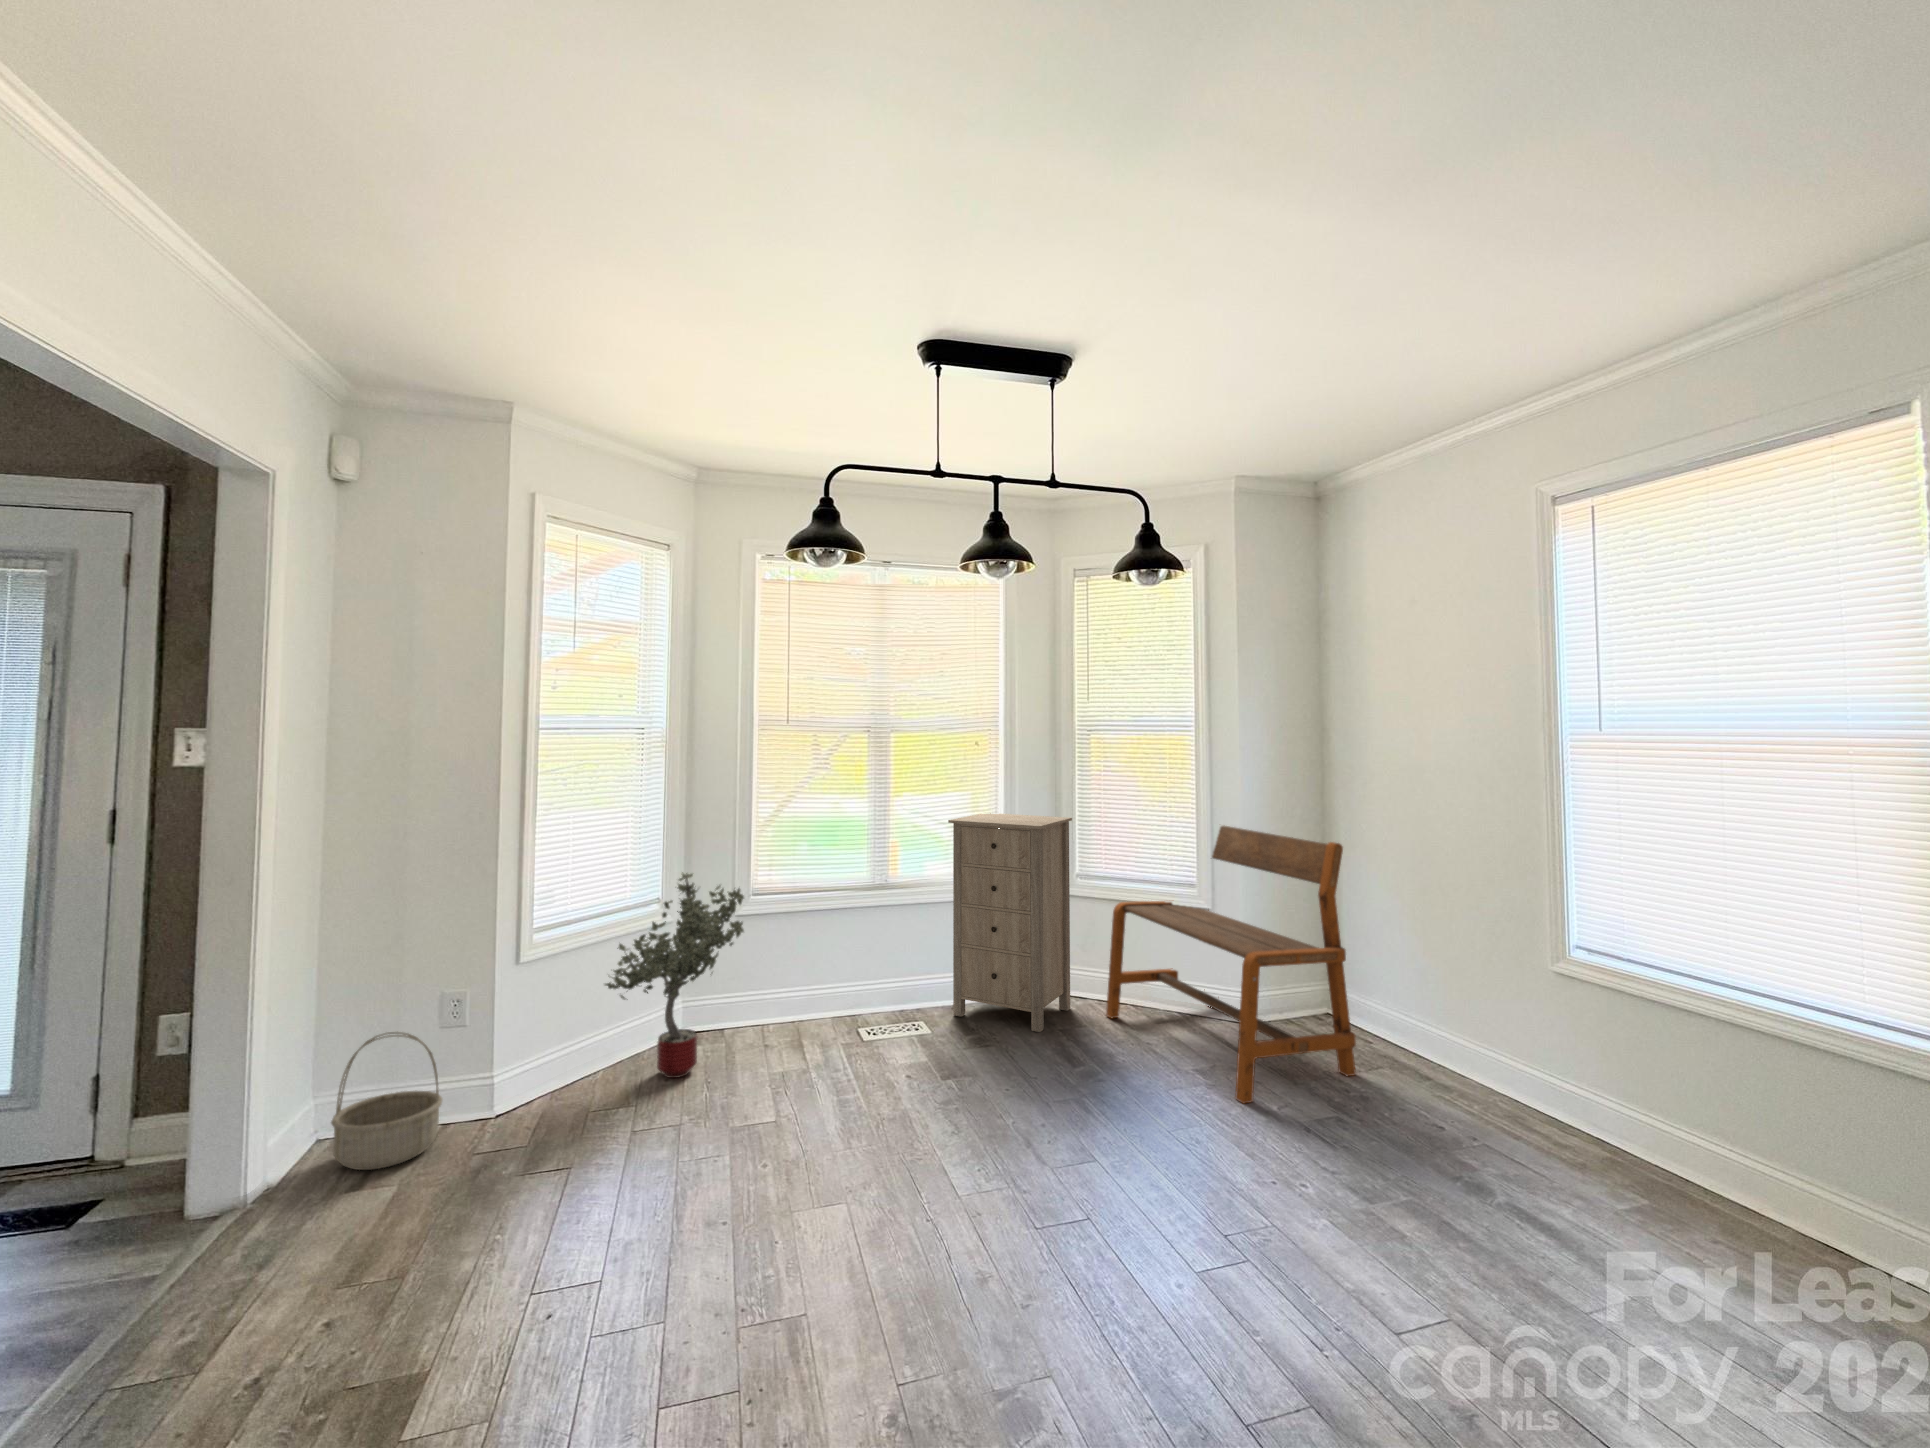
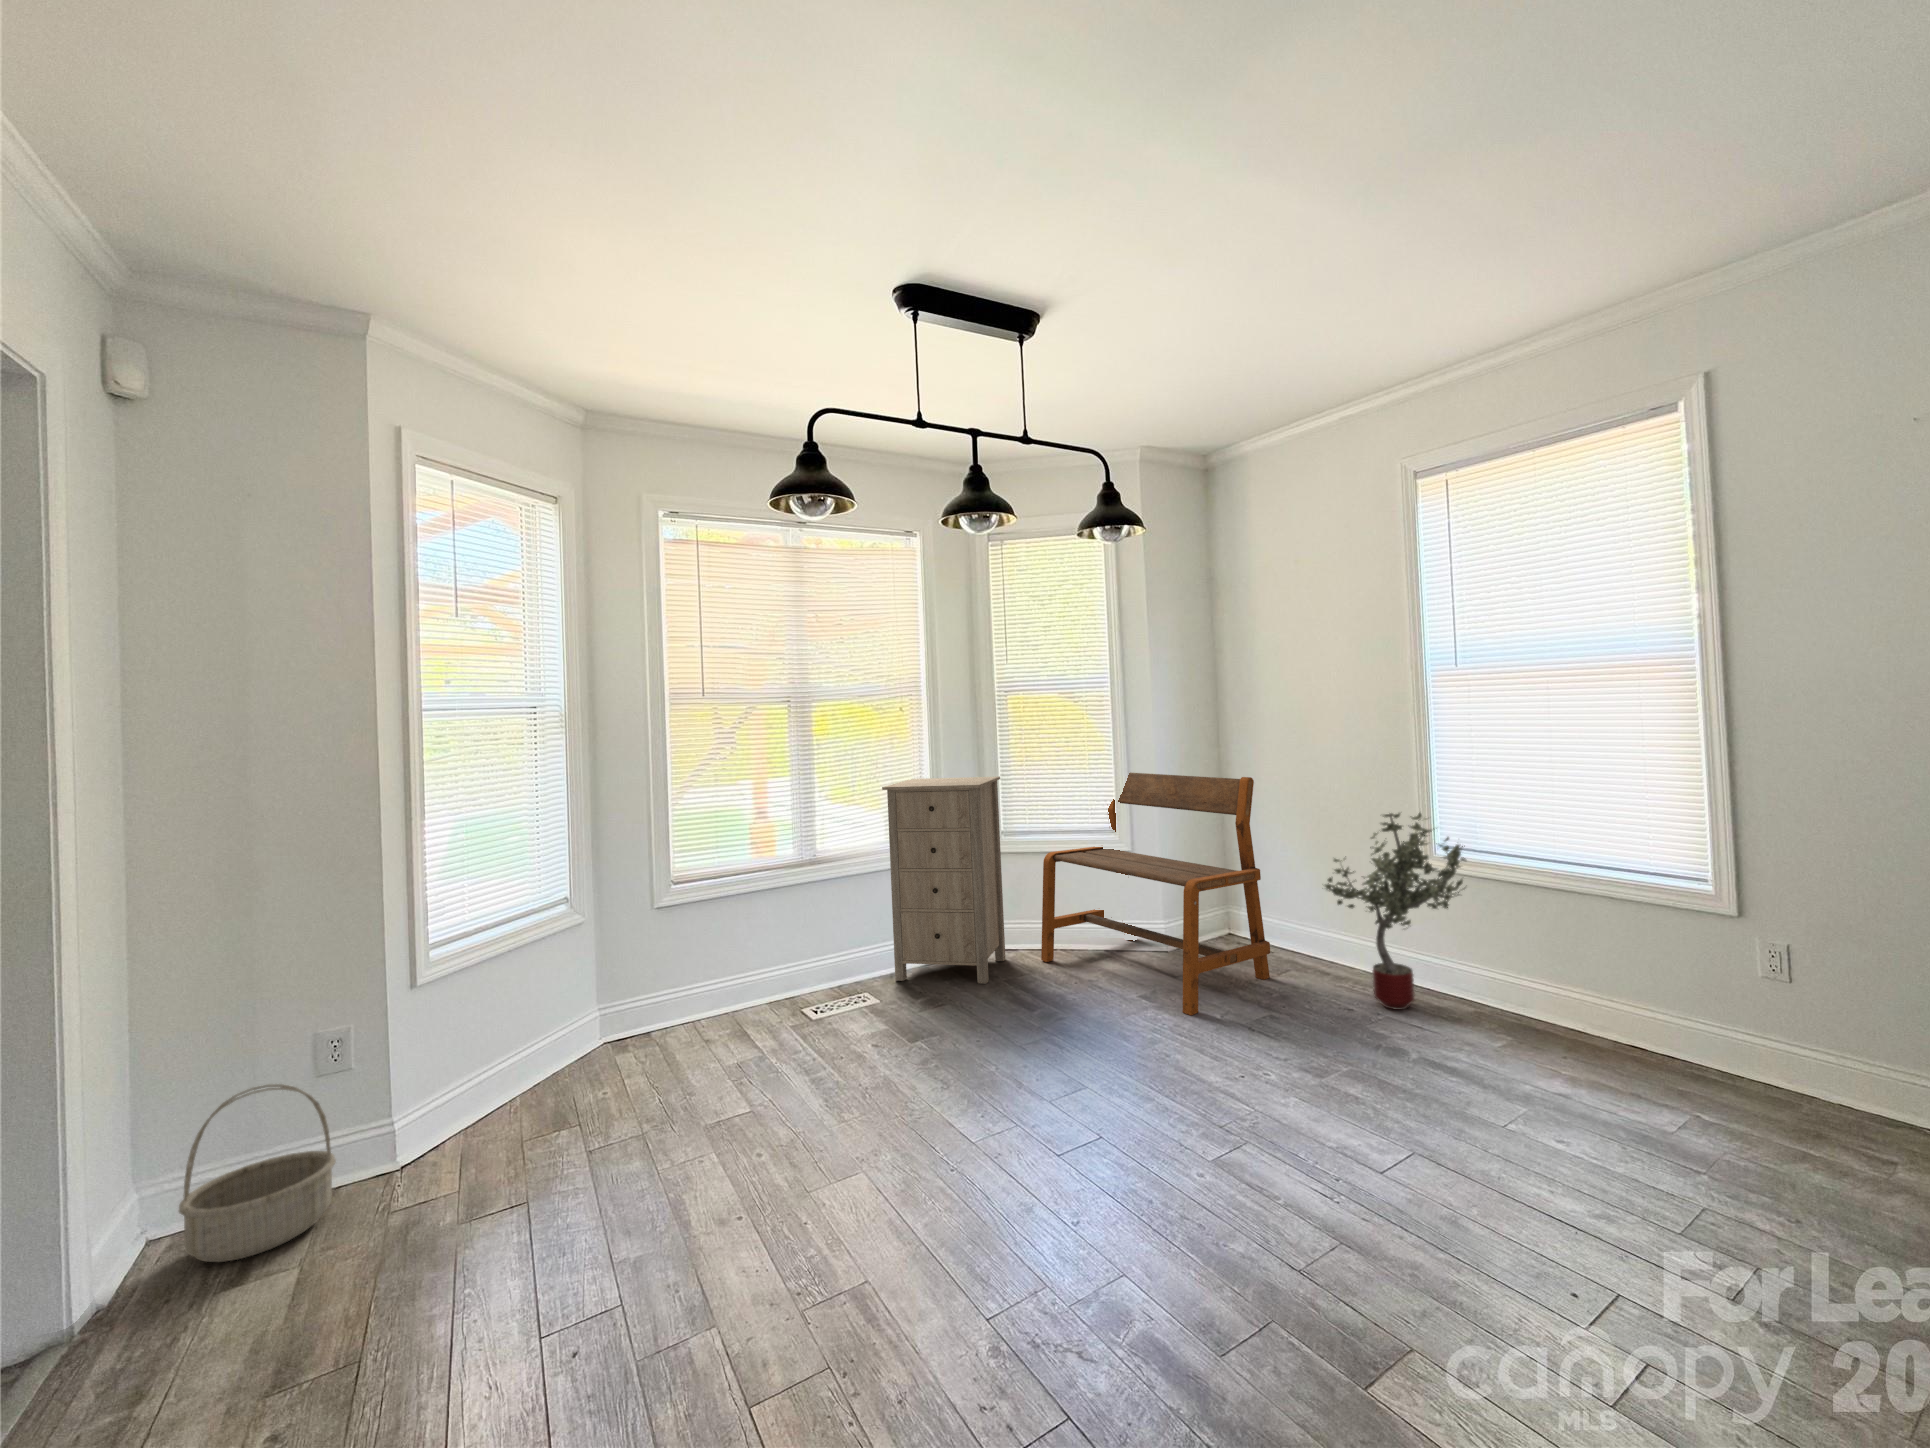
potted tree: present [605,872,744,1078] -> present [1325,813,1466,1010]

